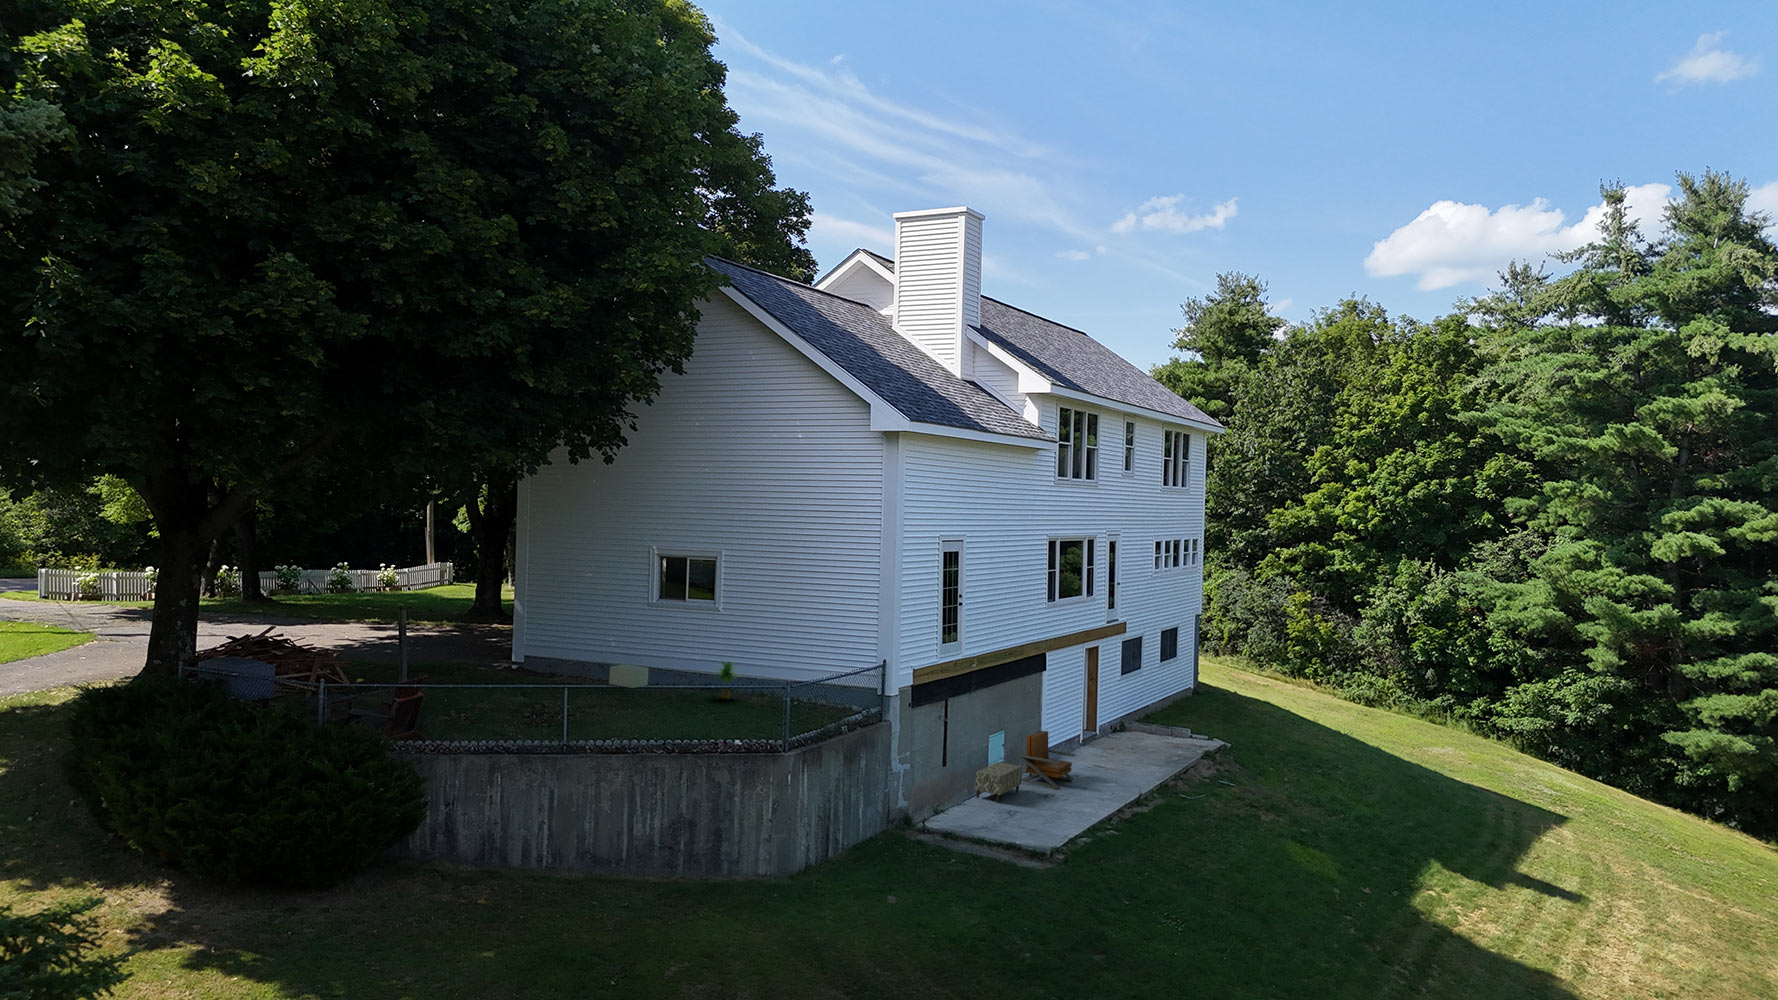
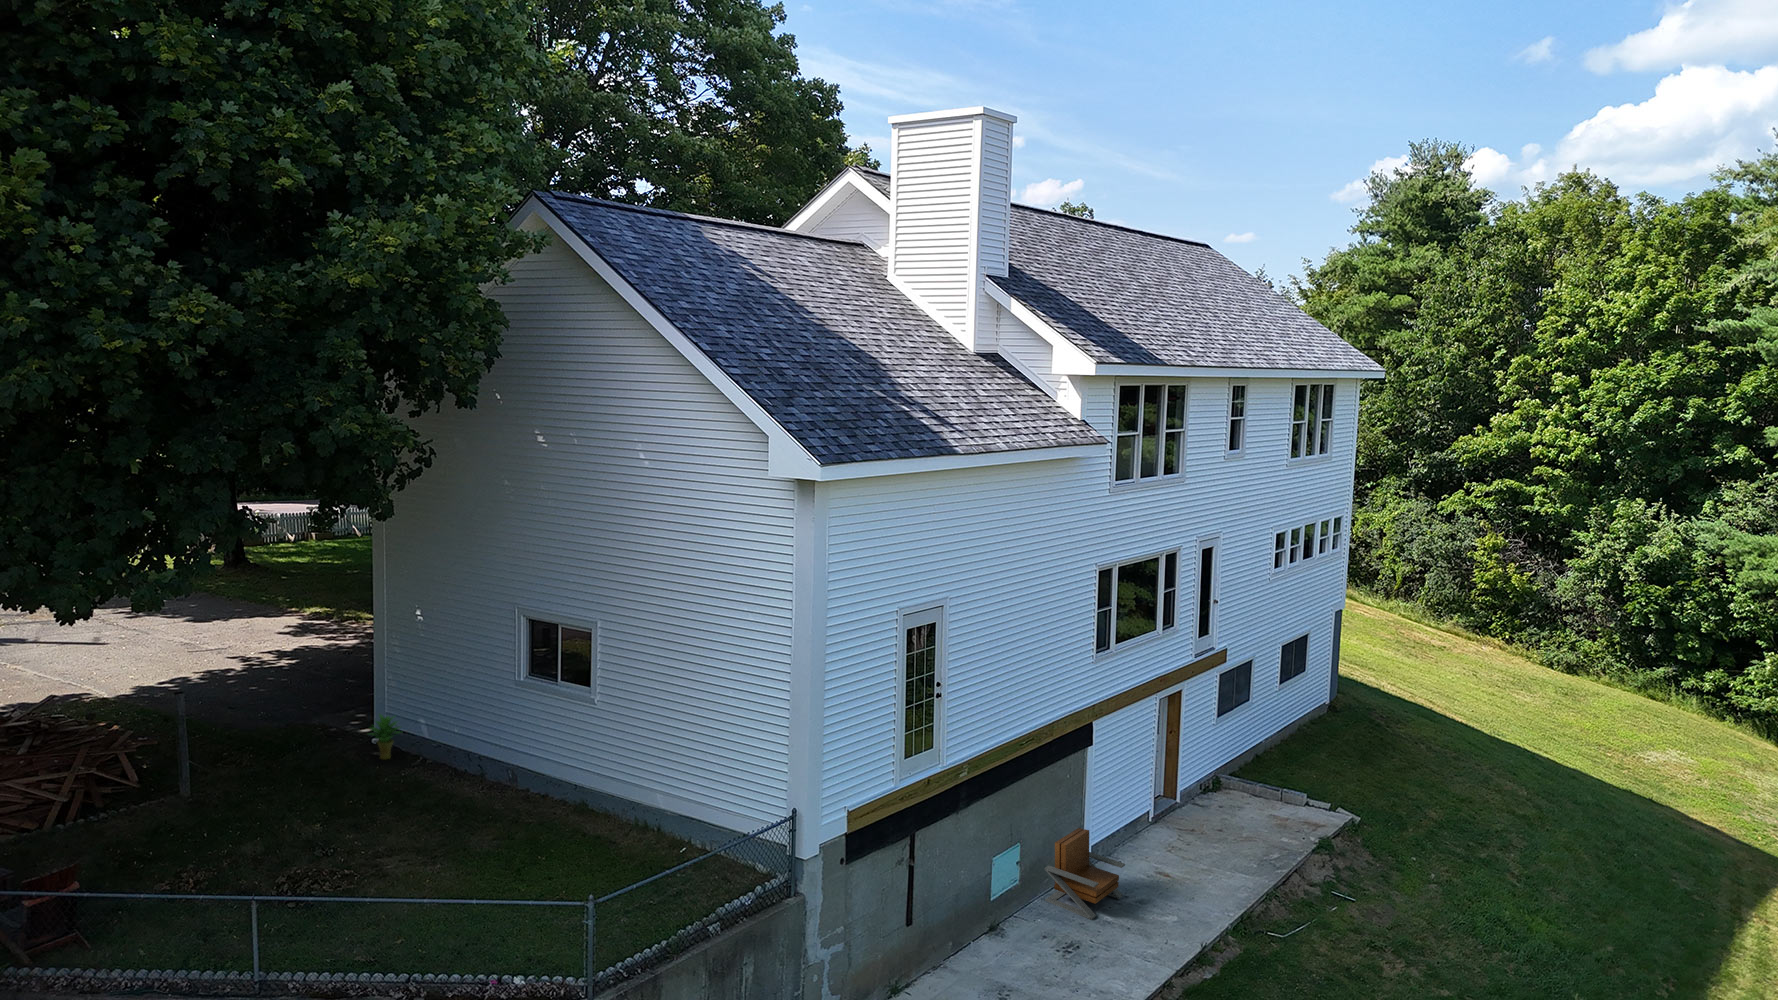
potted plant: present [717,662,736,699] -> present [370,714,400,759]
storage box: present [609,664,649,688] -> none [471,764,523,804]
bench: present [975,762,1022,803] -> none [966,888,1038,960]

